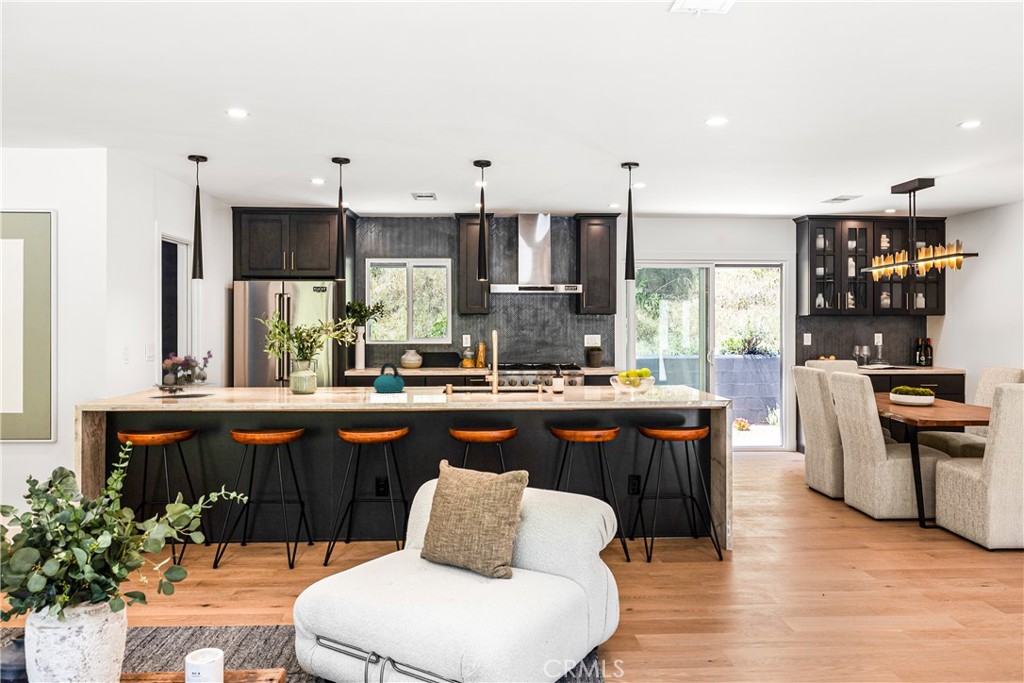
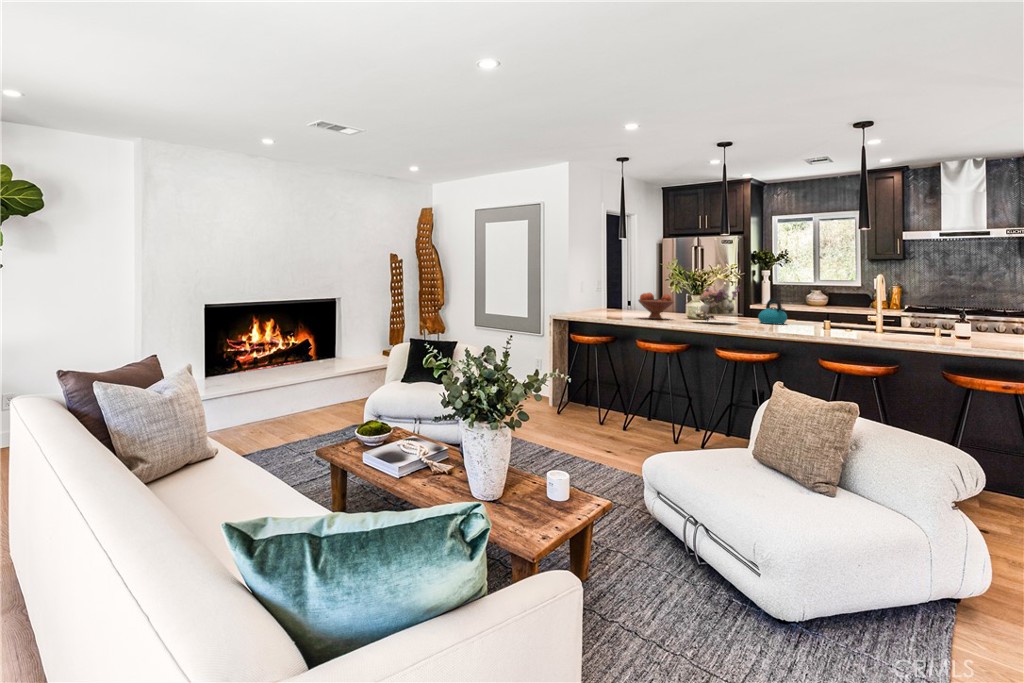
flower arrangement: present [154,351,215,394] -> present [692,286,740,321]
fruit bowl: none [222,363,273,399] -> present [638,293,674,319]

